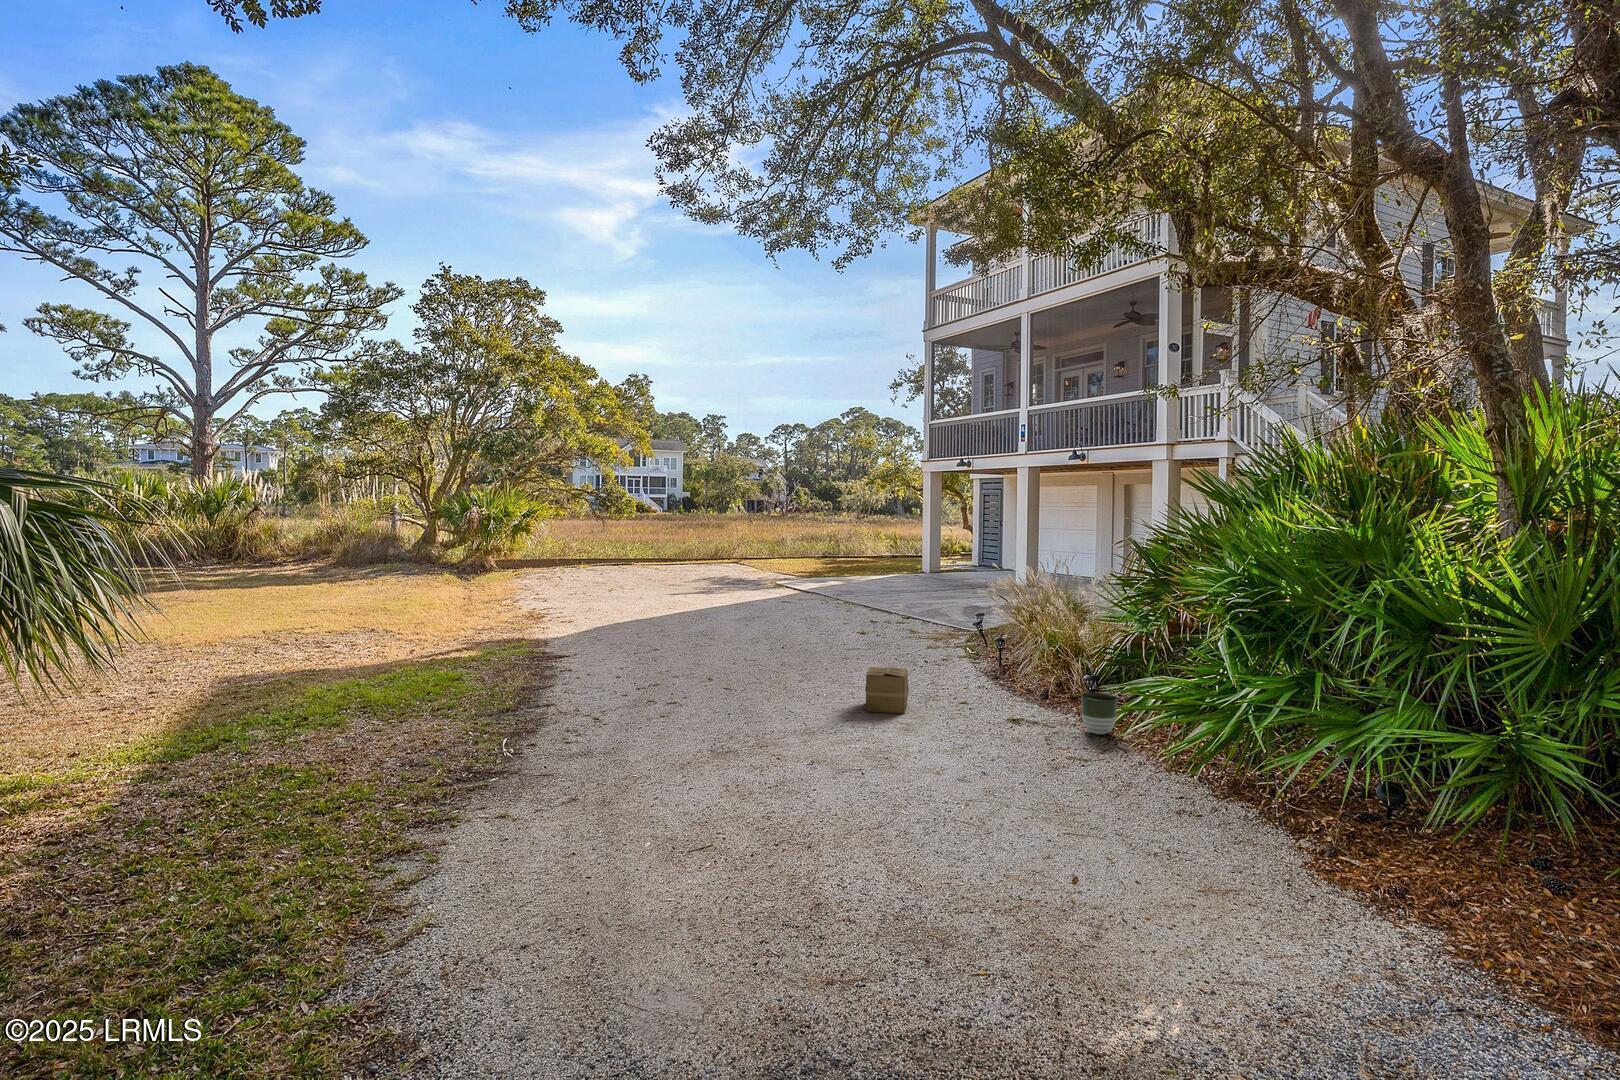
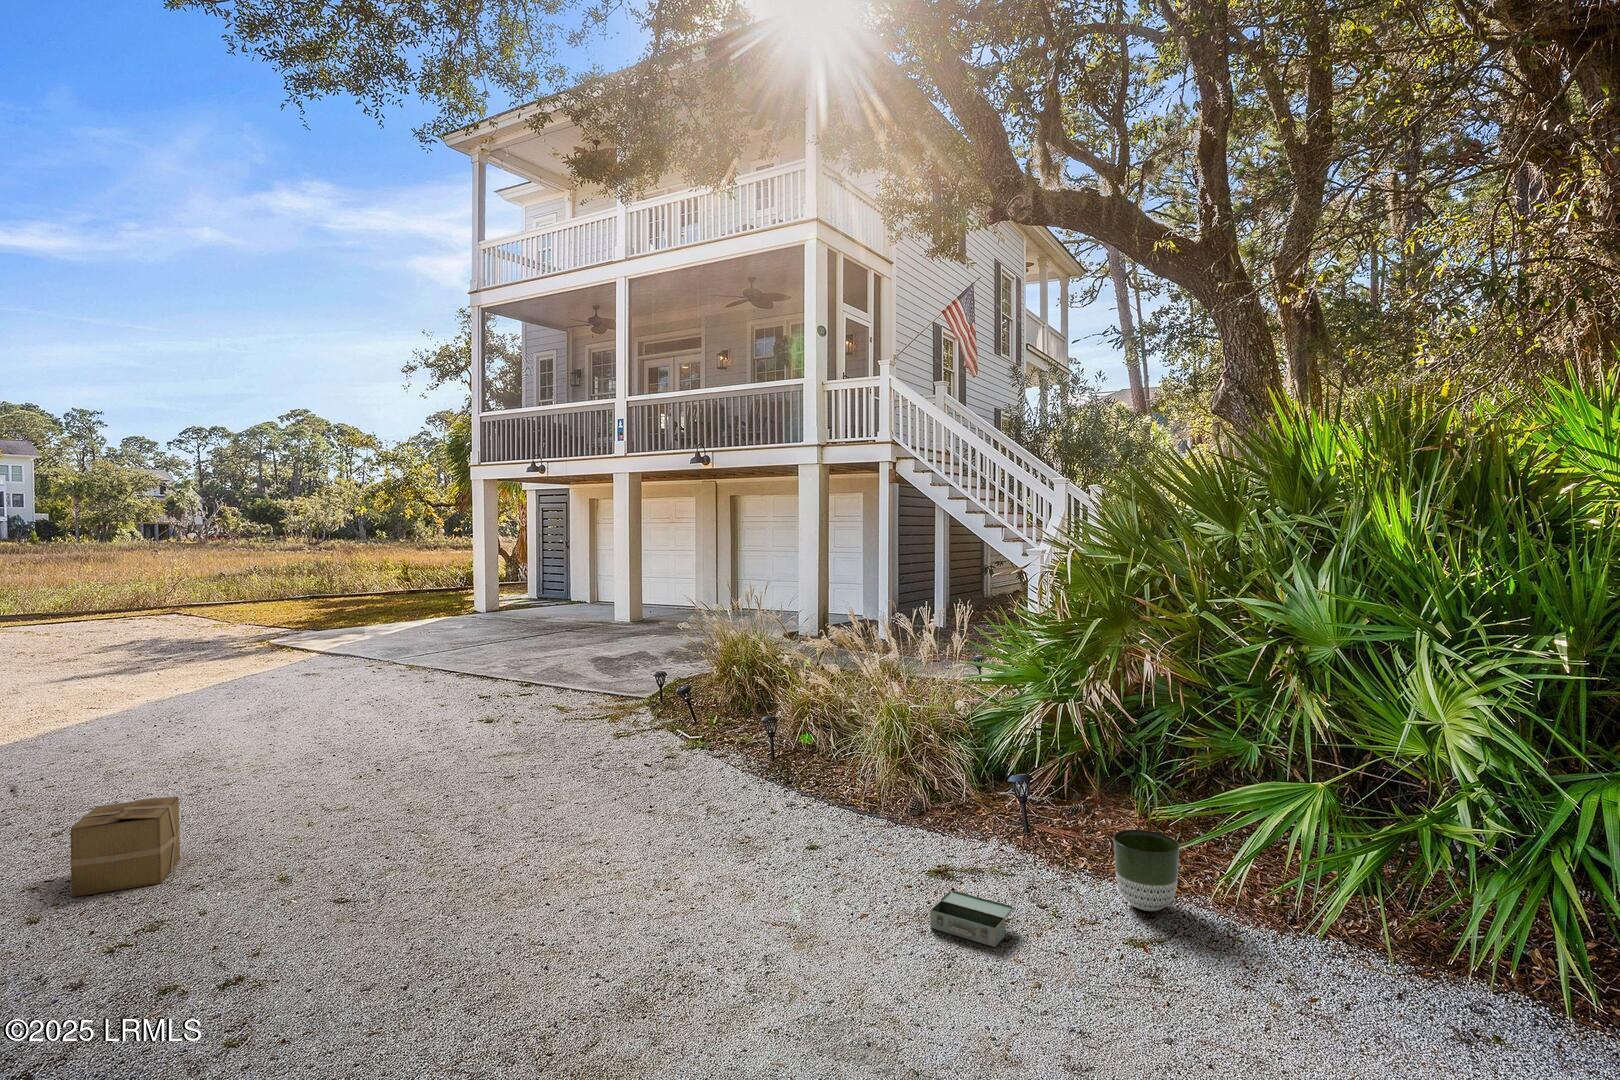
cardboard box: present [865,667,909,714] -> present [70,797,180,897]
toolbox: none [975,706,1015,726] -> present [930,891,1014,947]

